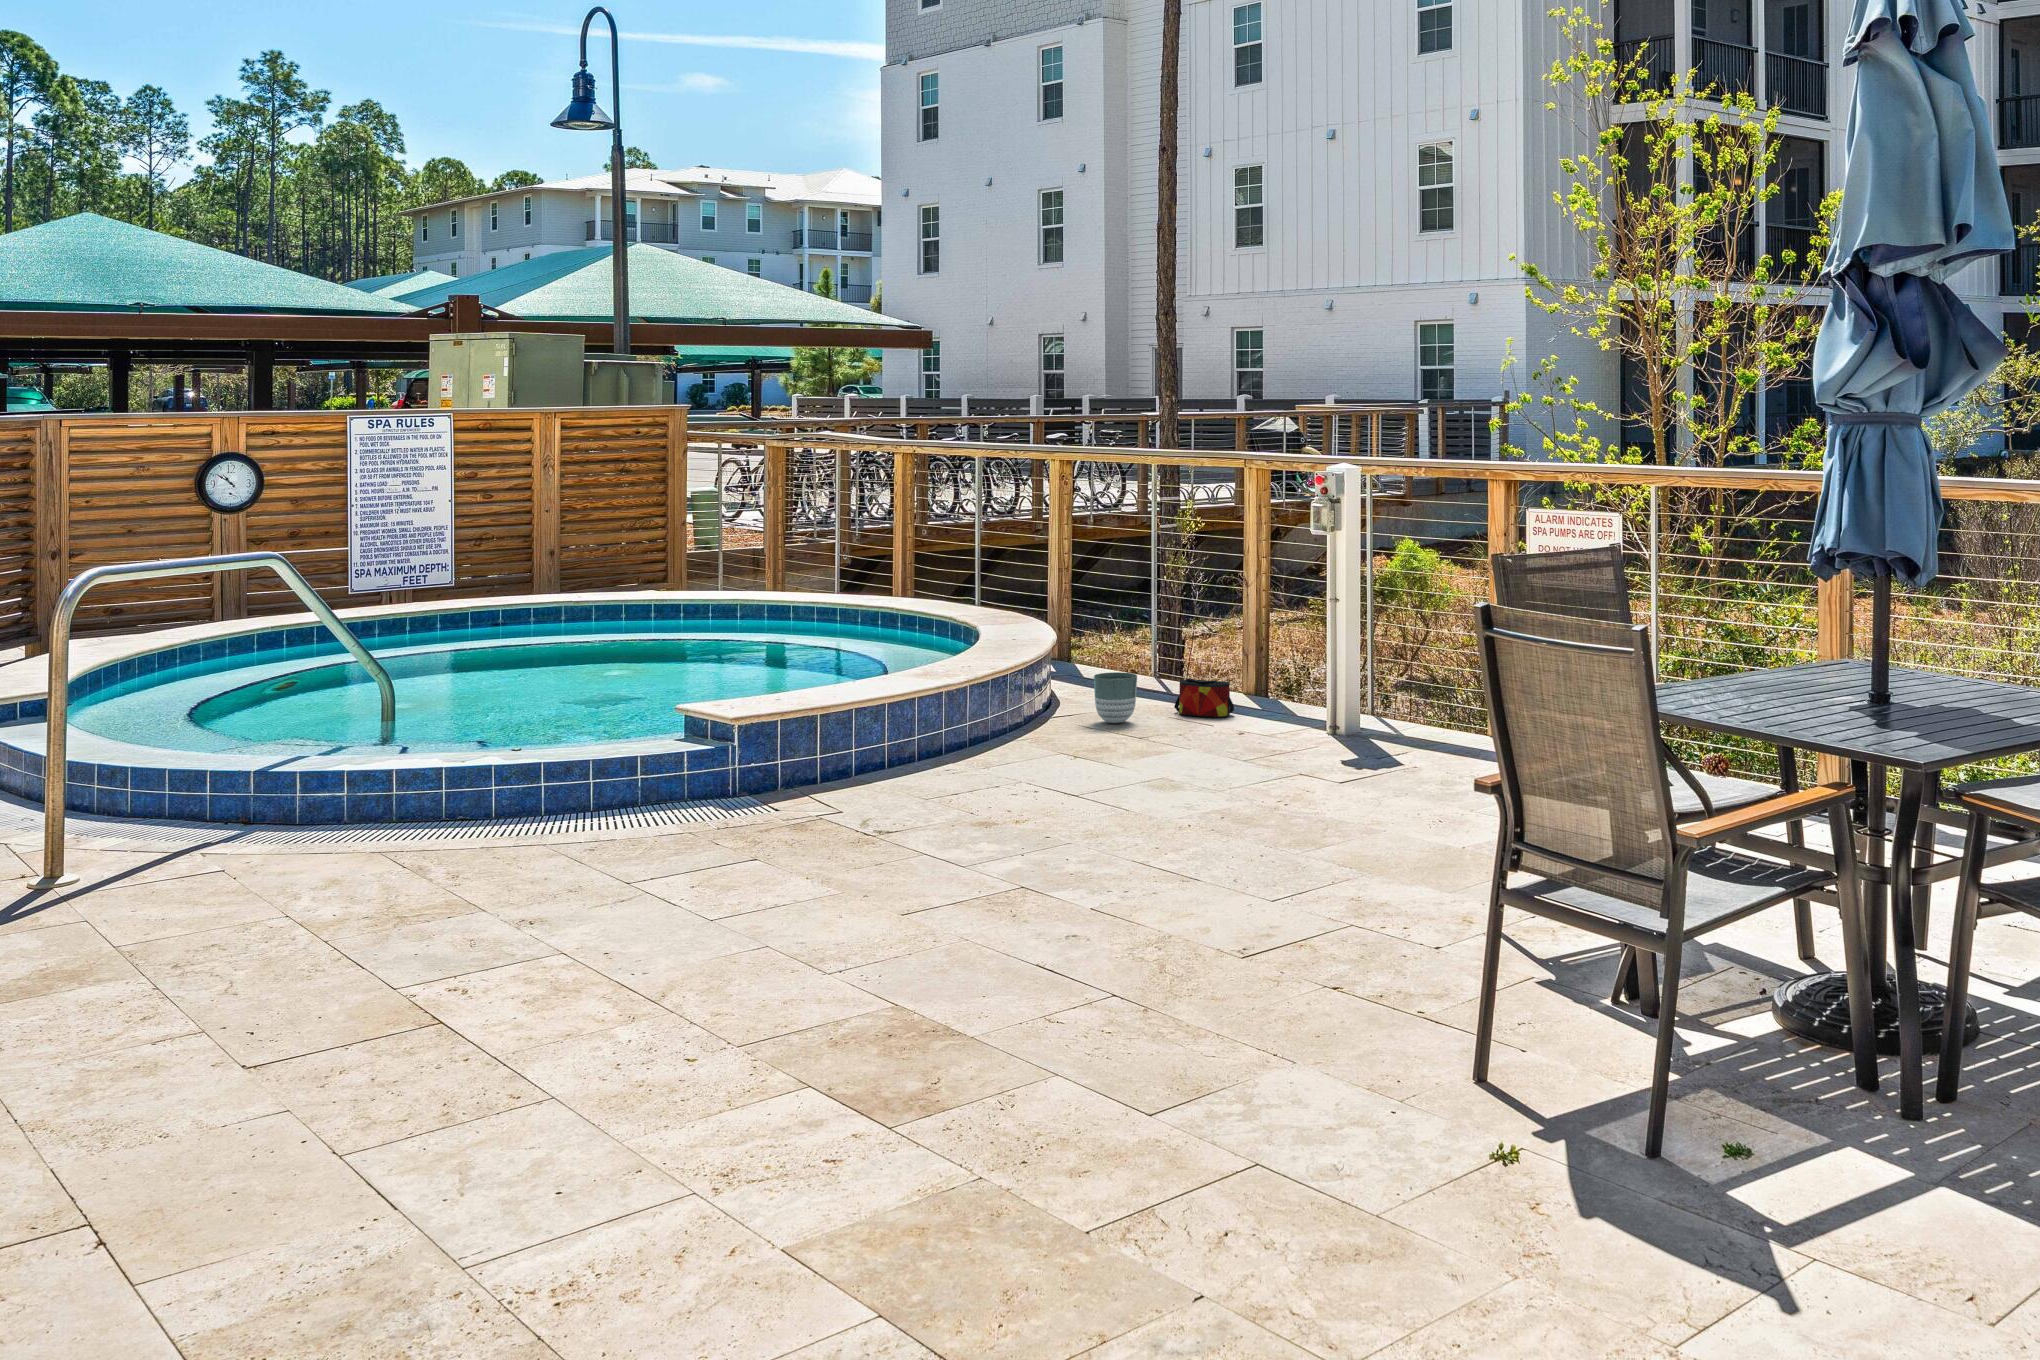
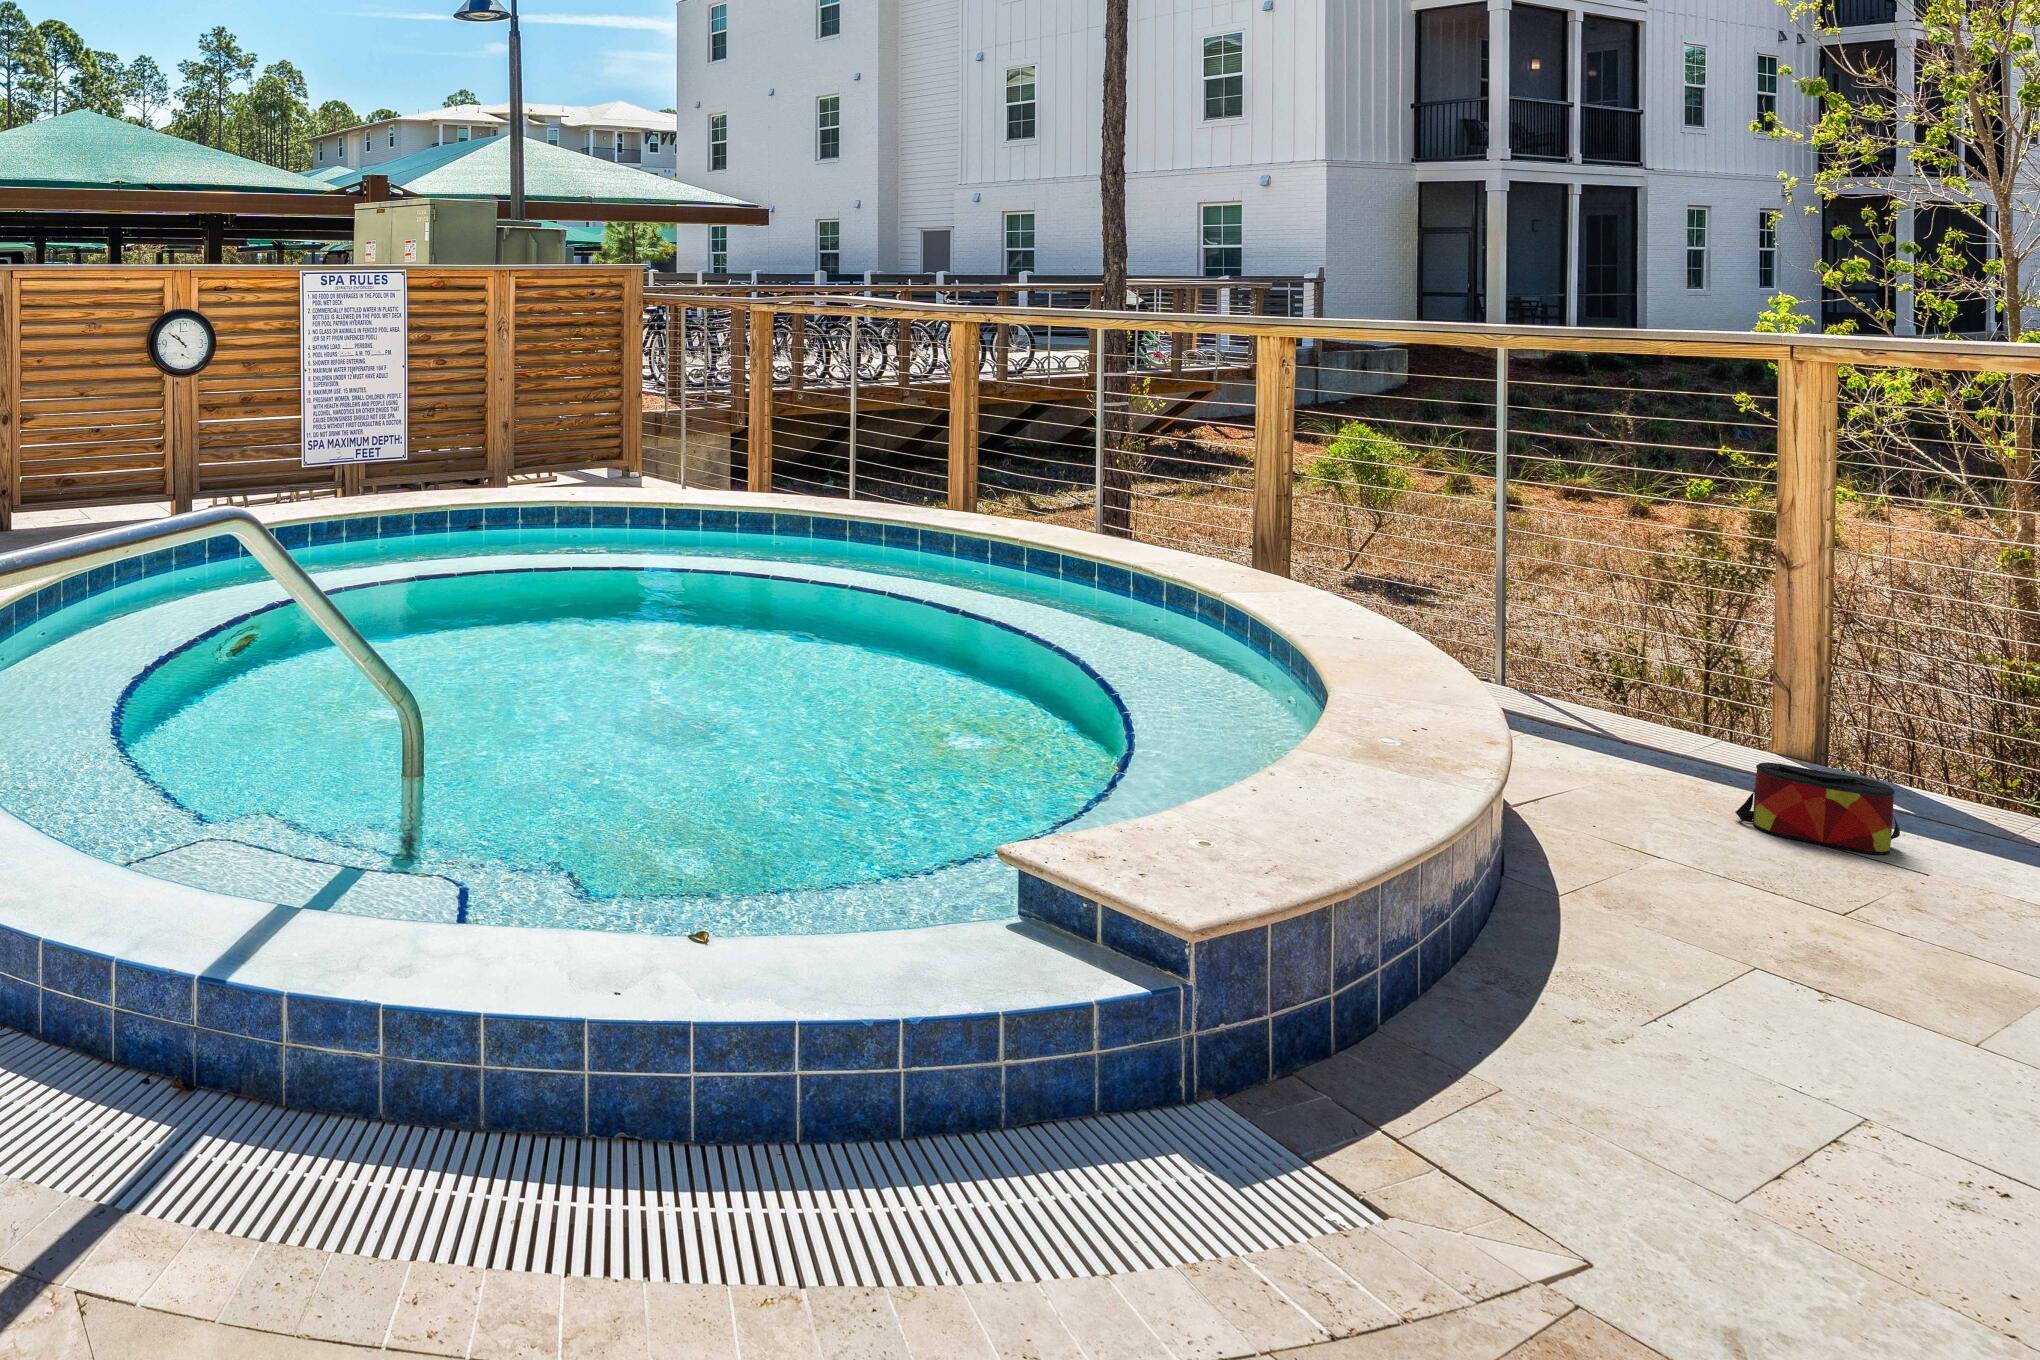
planter: present [1094,672,1137,723] -> none [1620,747,1727,853]

